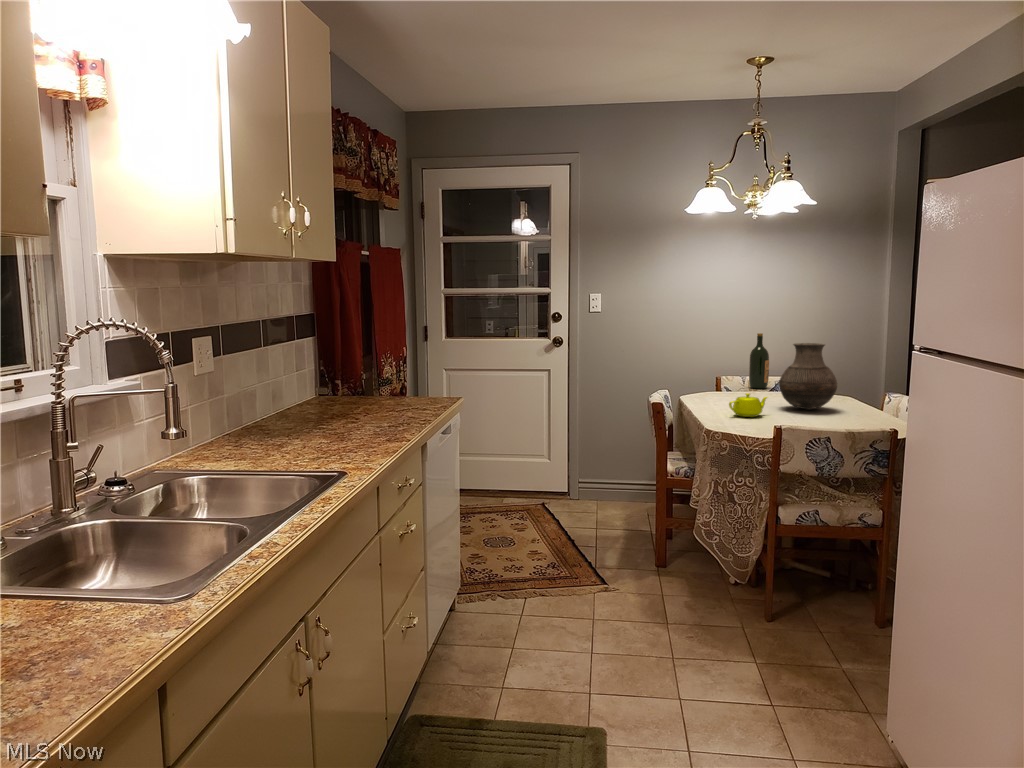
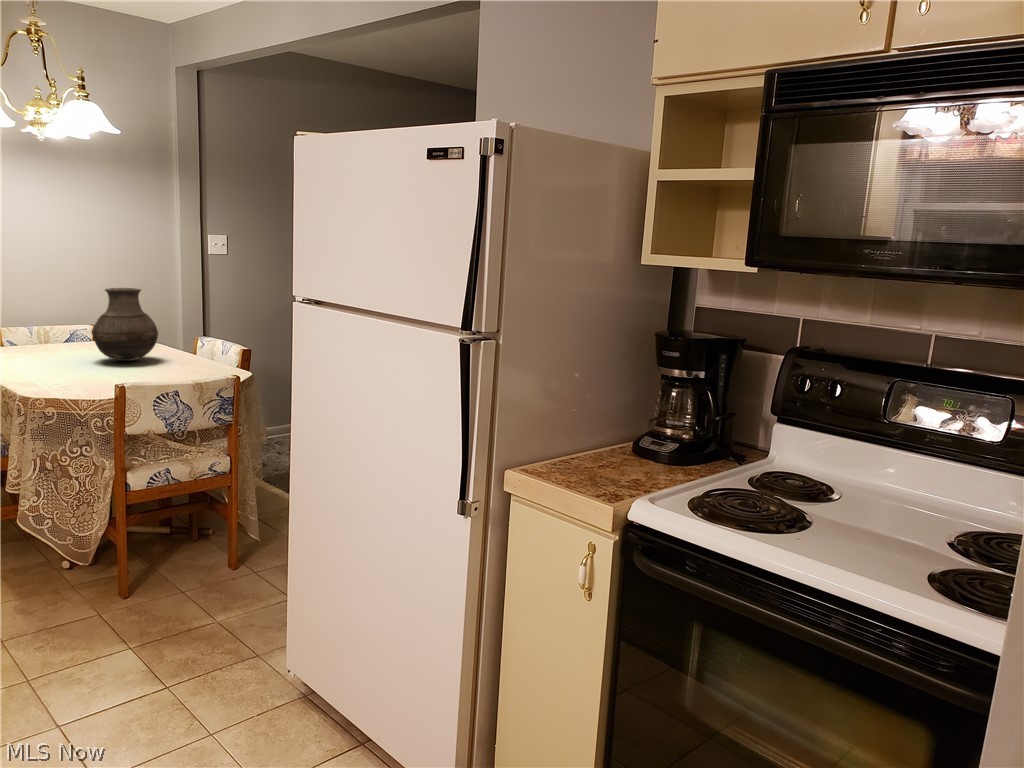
wine bottle: present [749,333,769,389] -> none [35,275,62,341]
teapot: present [729,393,767,417] -> none [41,350,87,378]

